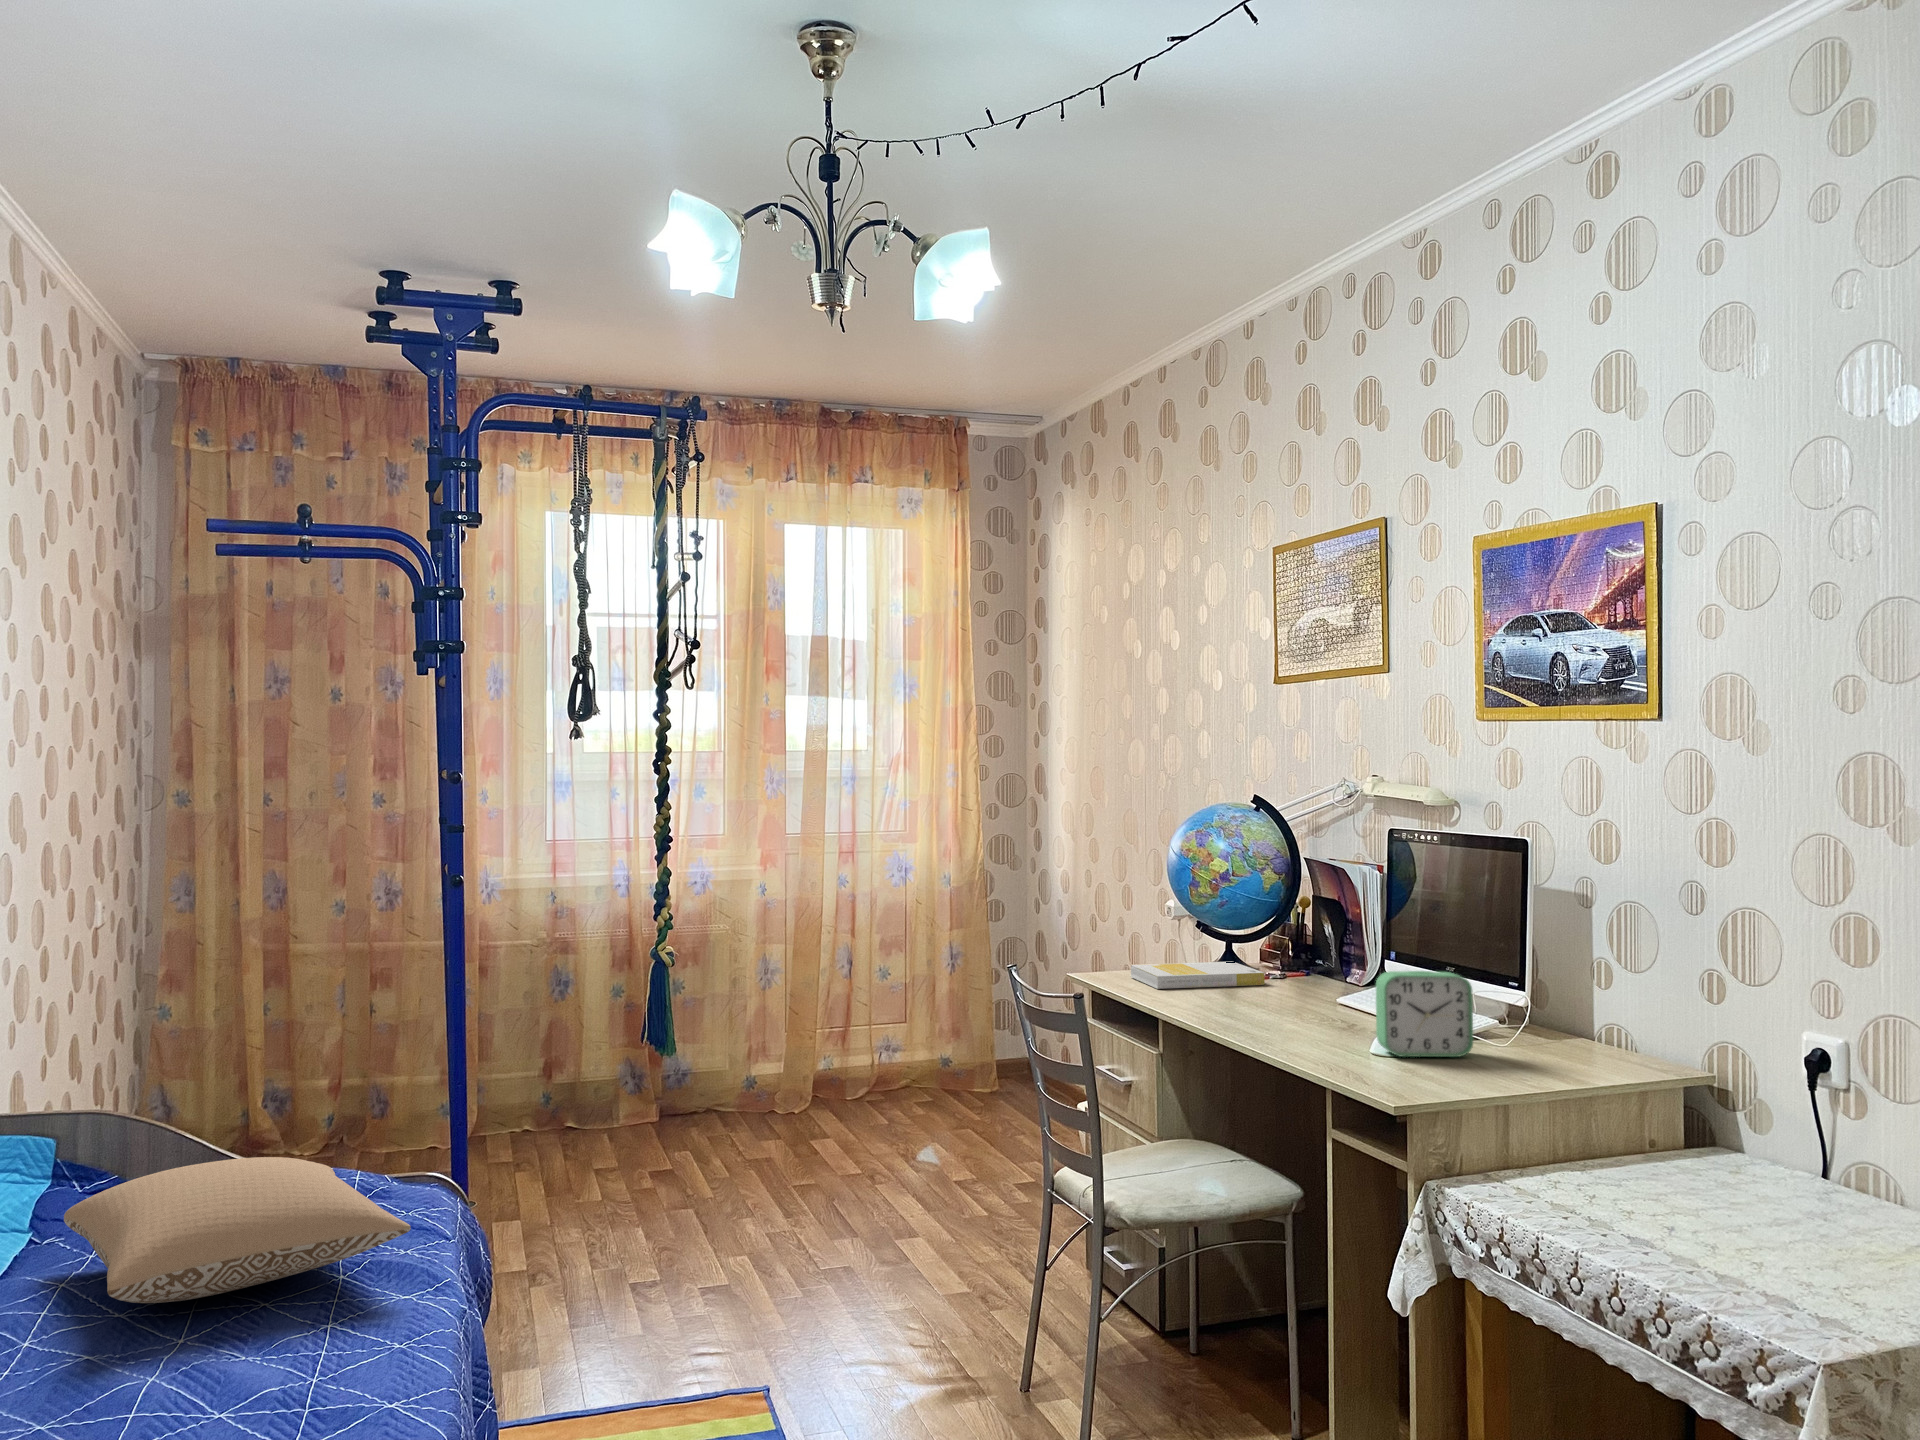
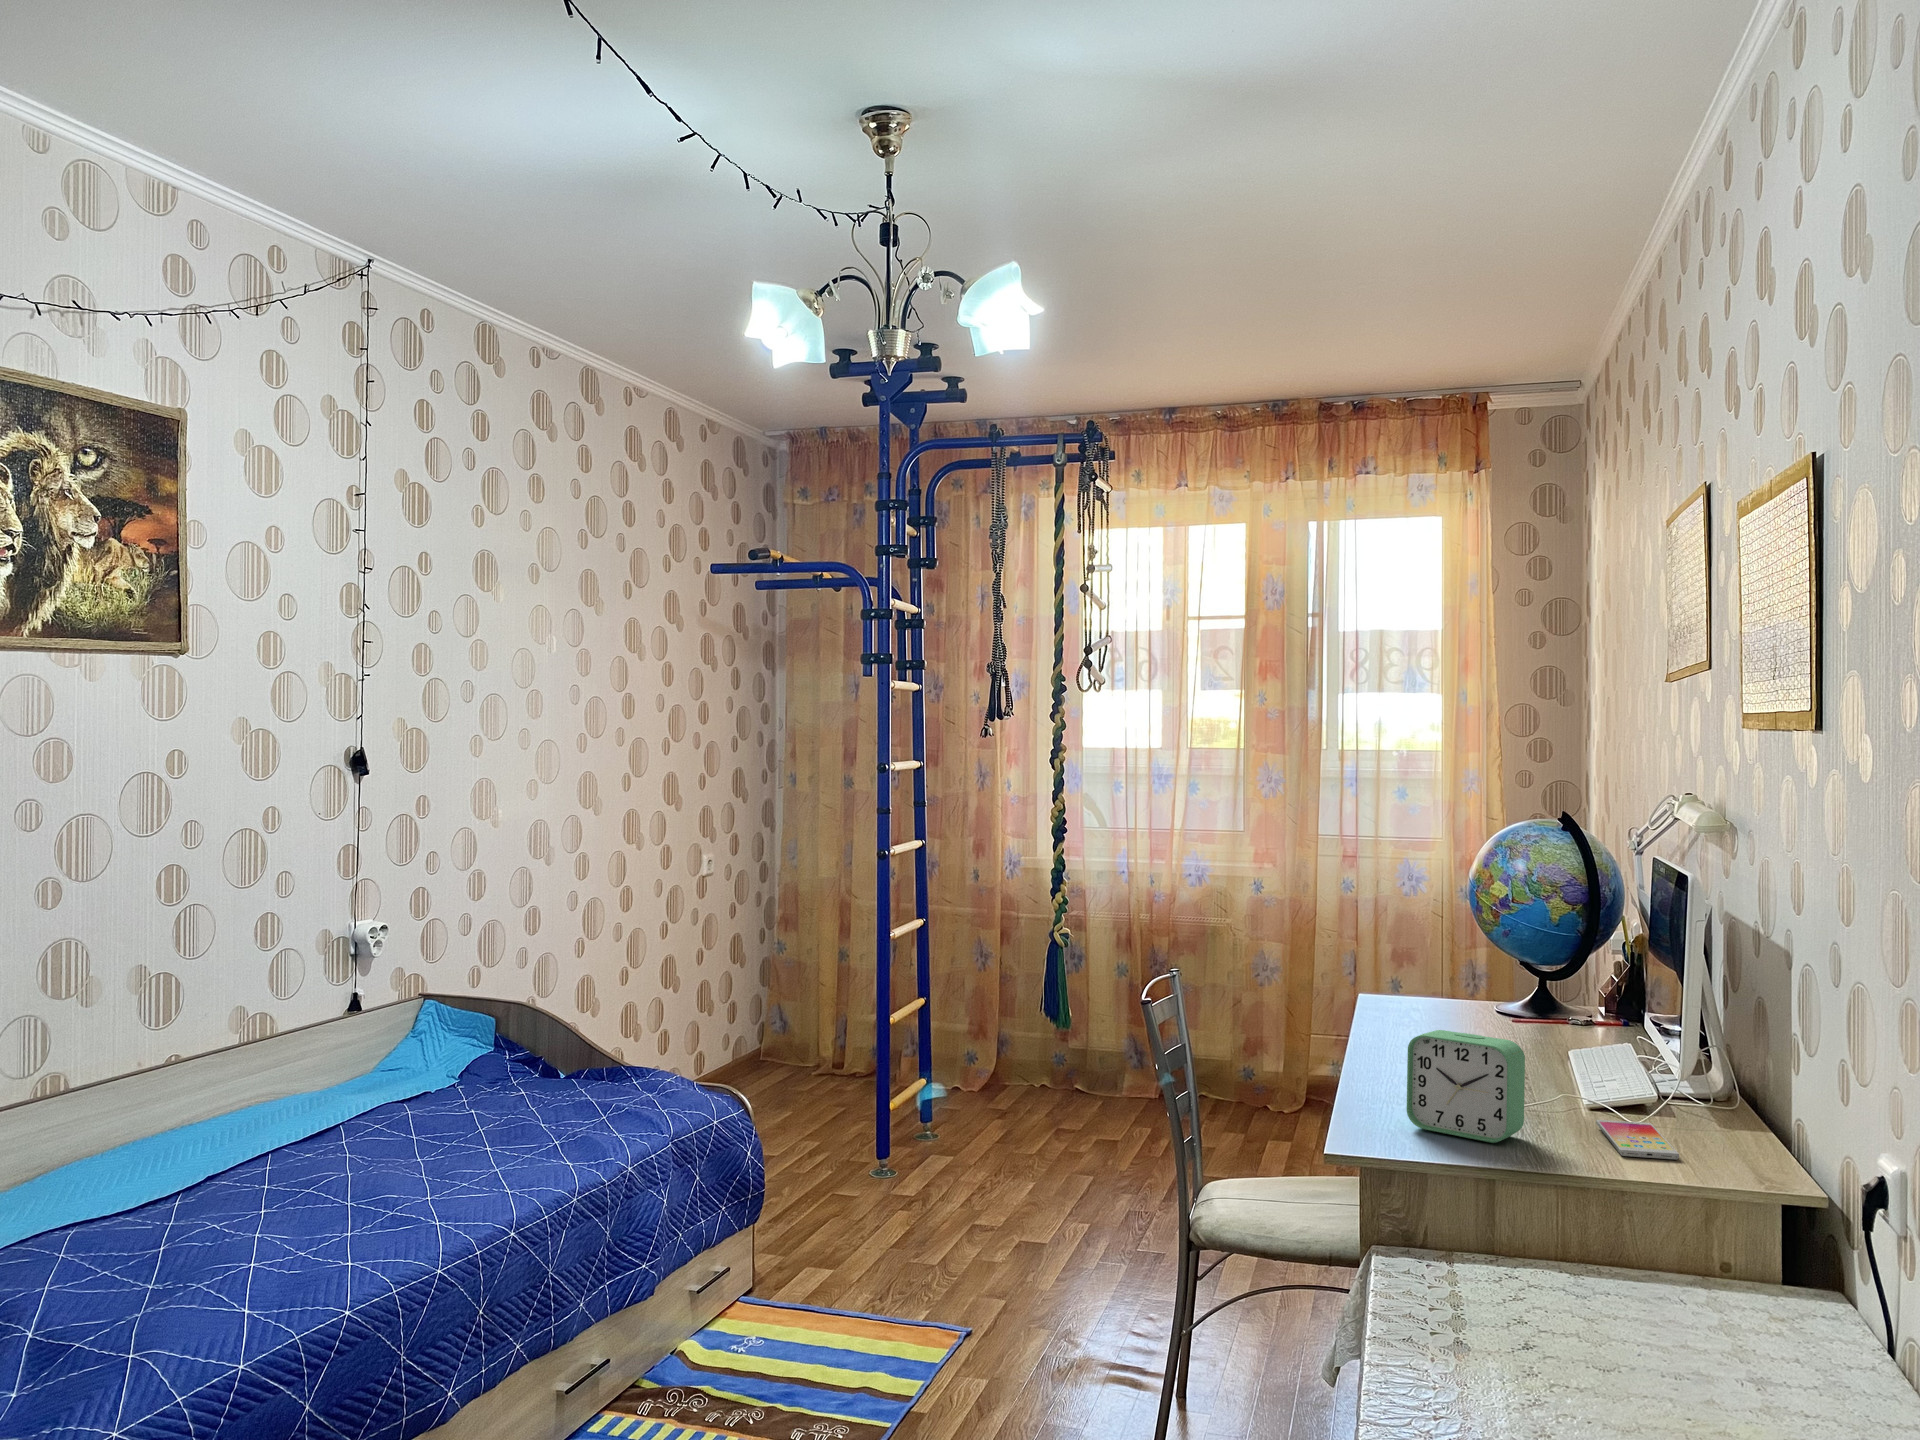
book: present [1130,961,1265,989] -> none [1400,991,1540,1032]
smartphone: none [1477,1028,1570,1051] -> present [1596,1120,1679,1159]
pillow: present [64,1157,411,1303] -> none [360,1047,604,1136]

